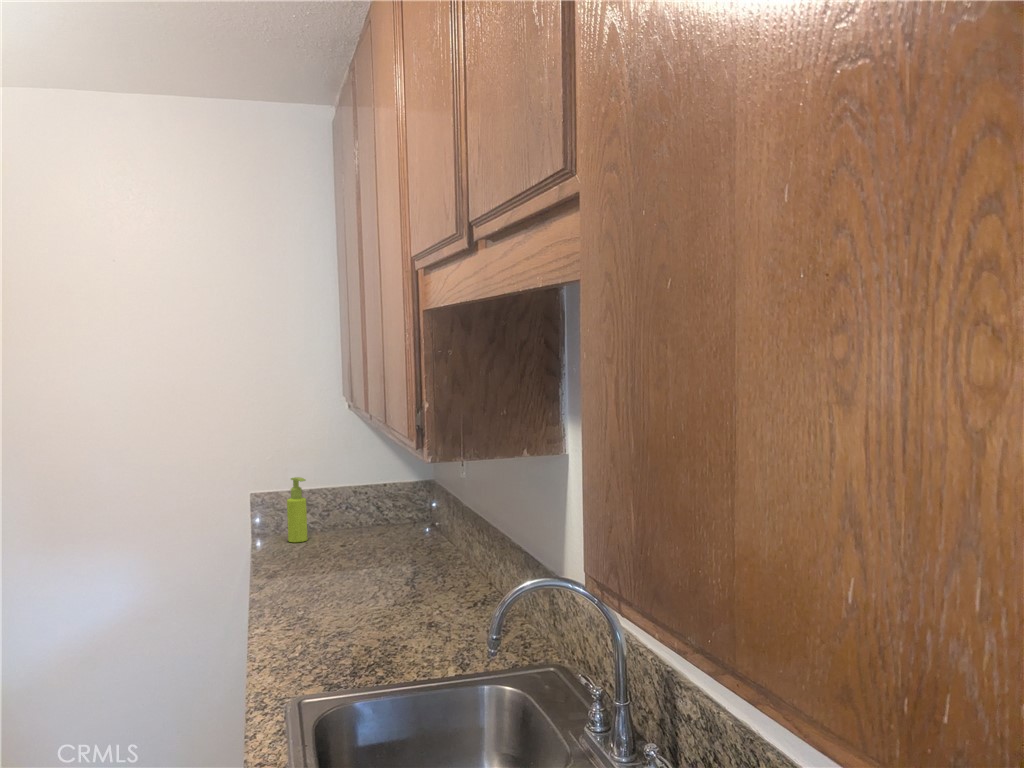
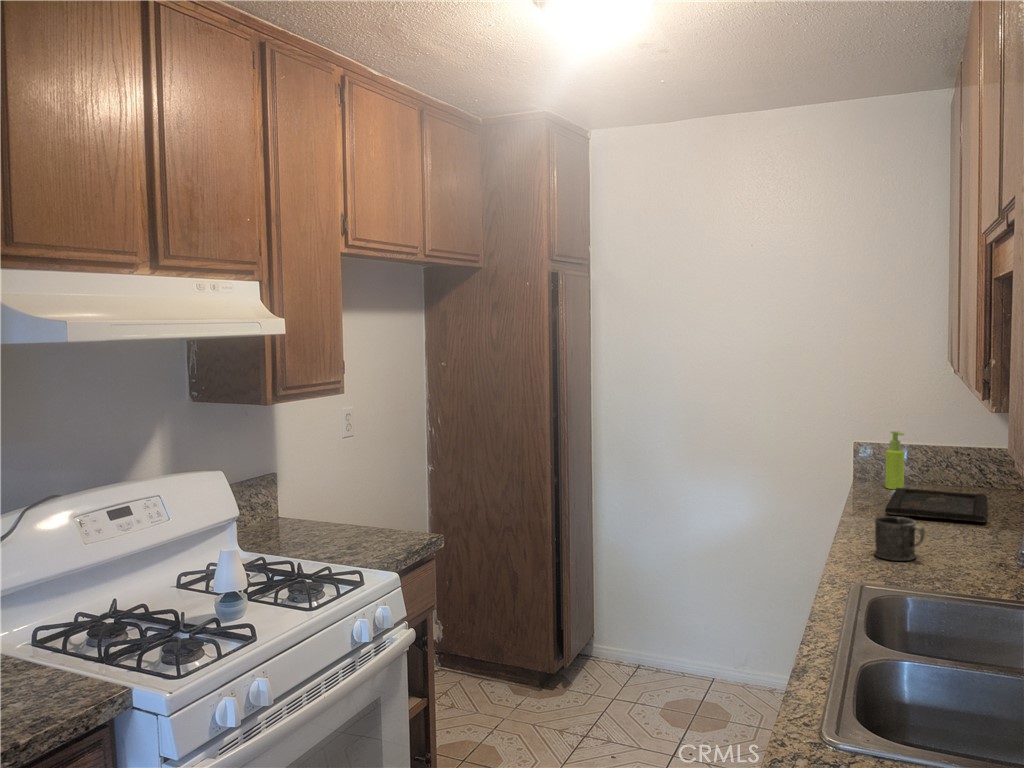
tray: none [297,536,399,579] -> present [885,488,987,522]
mug: none [299,591,355,648] -> present [874,516,924,561]

